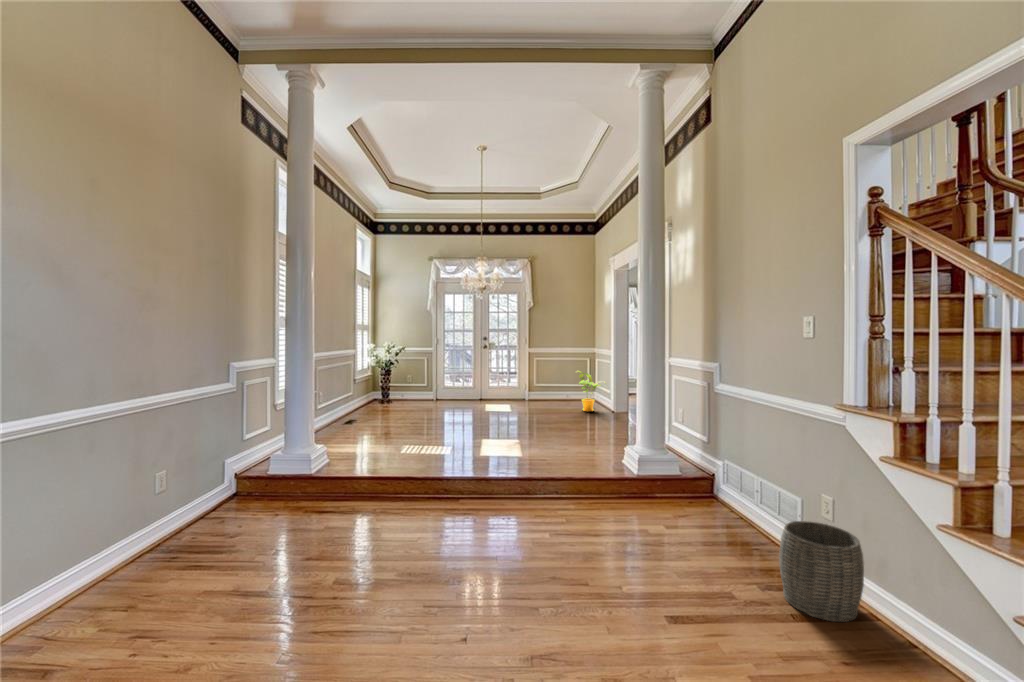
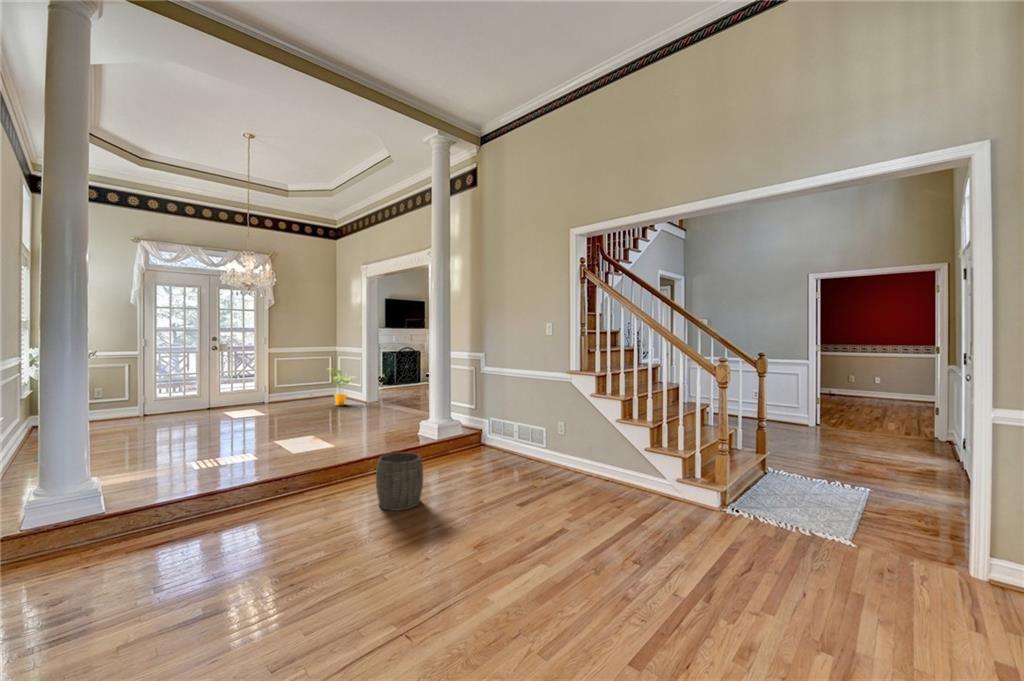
woven basket: present [779,521,864,622] -> present [376,452,423,510]

